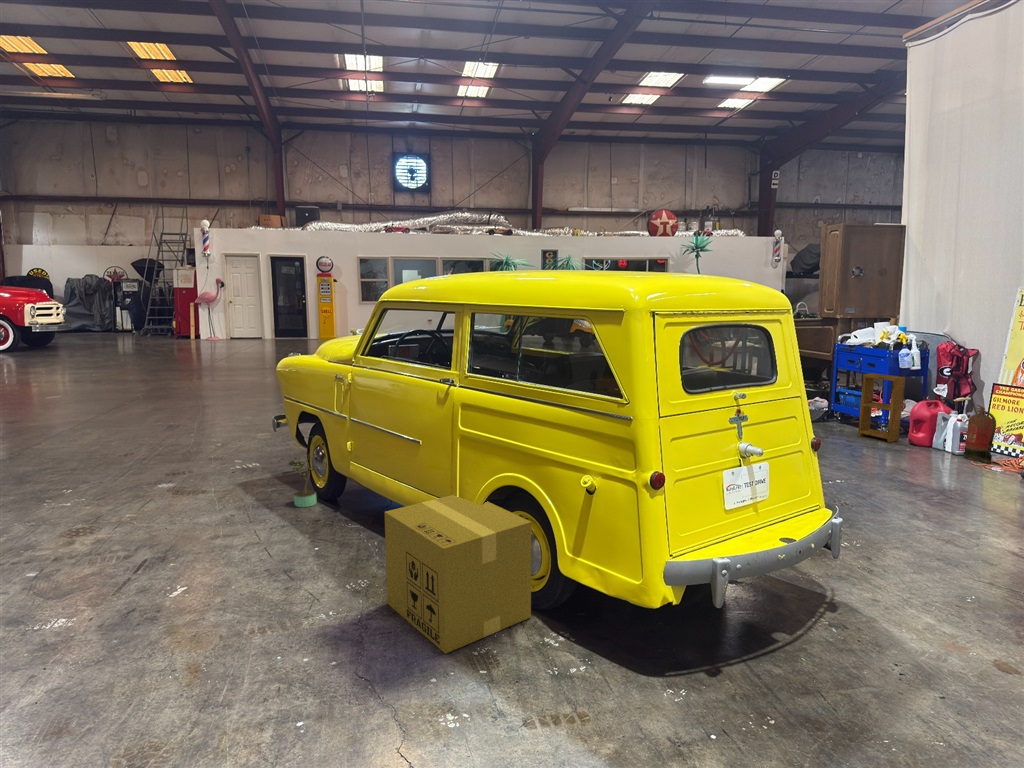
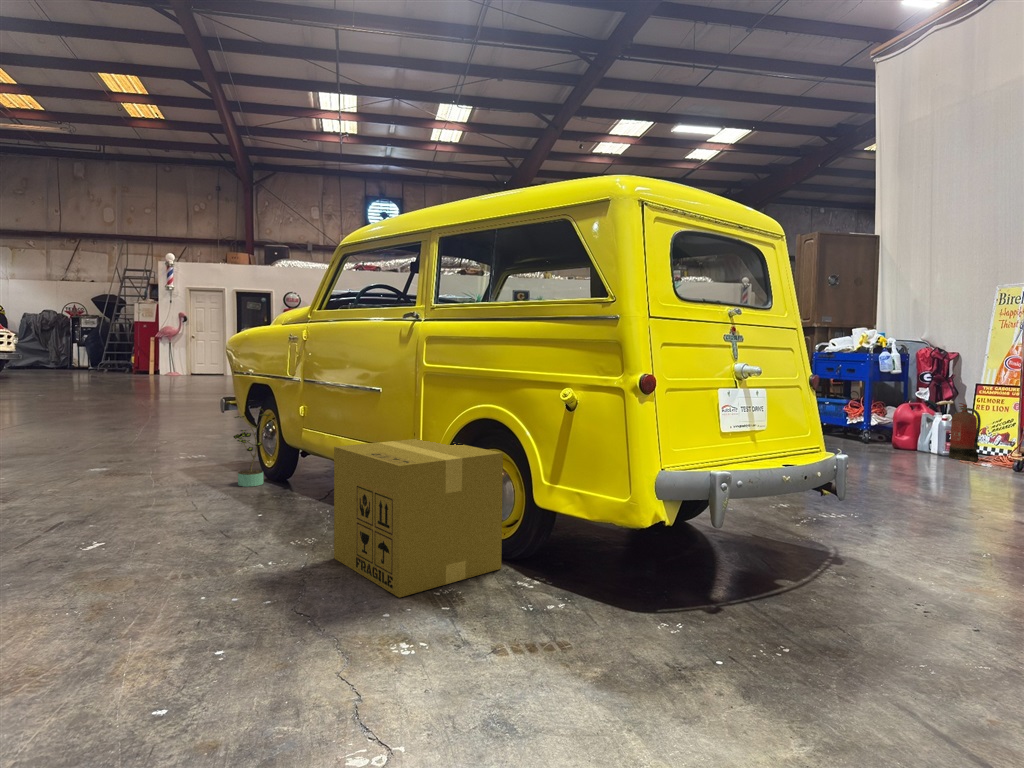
shelving unit: present [858,373,905,442] -> none [840,379,885,447]

